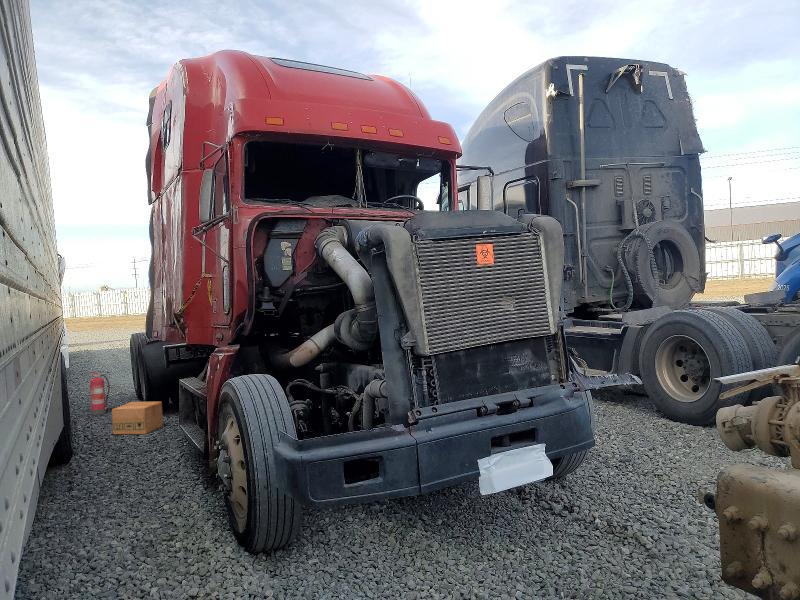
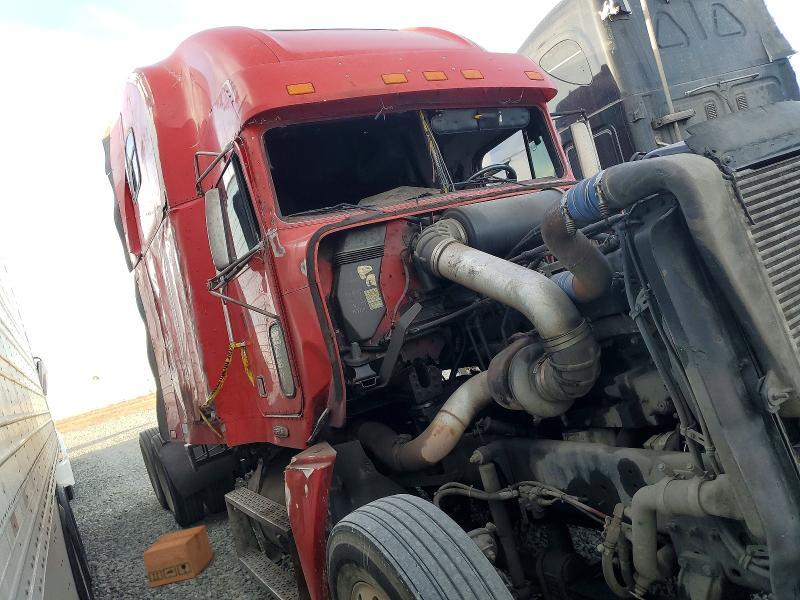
fire extinguisher: present [90,372,110,415] -> none [99,502,133,559]

